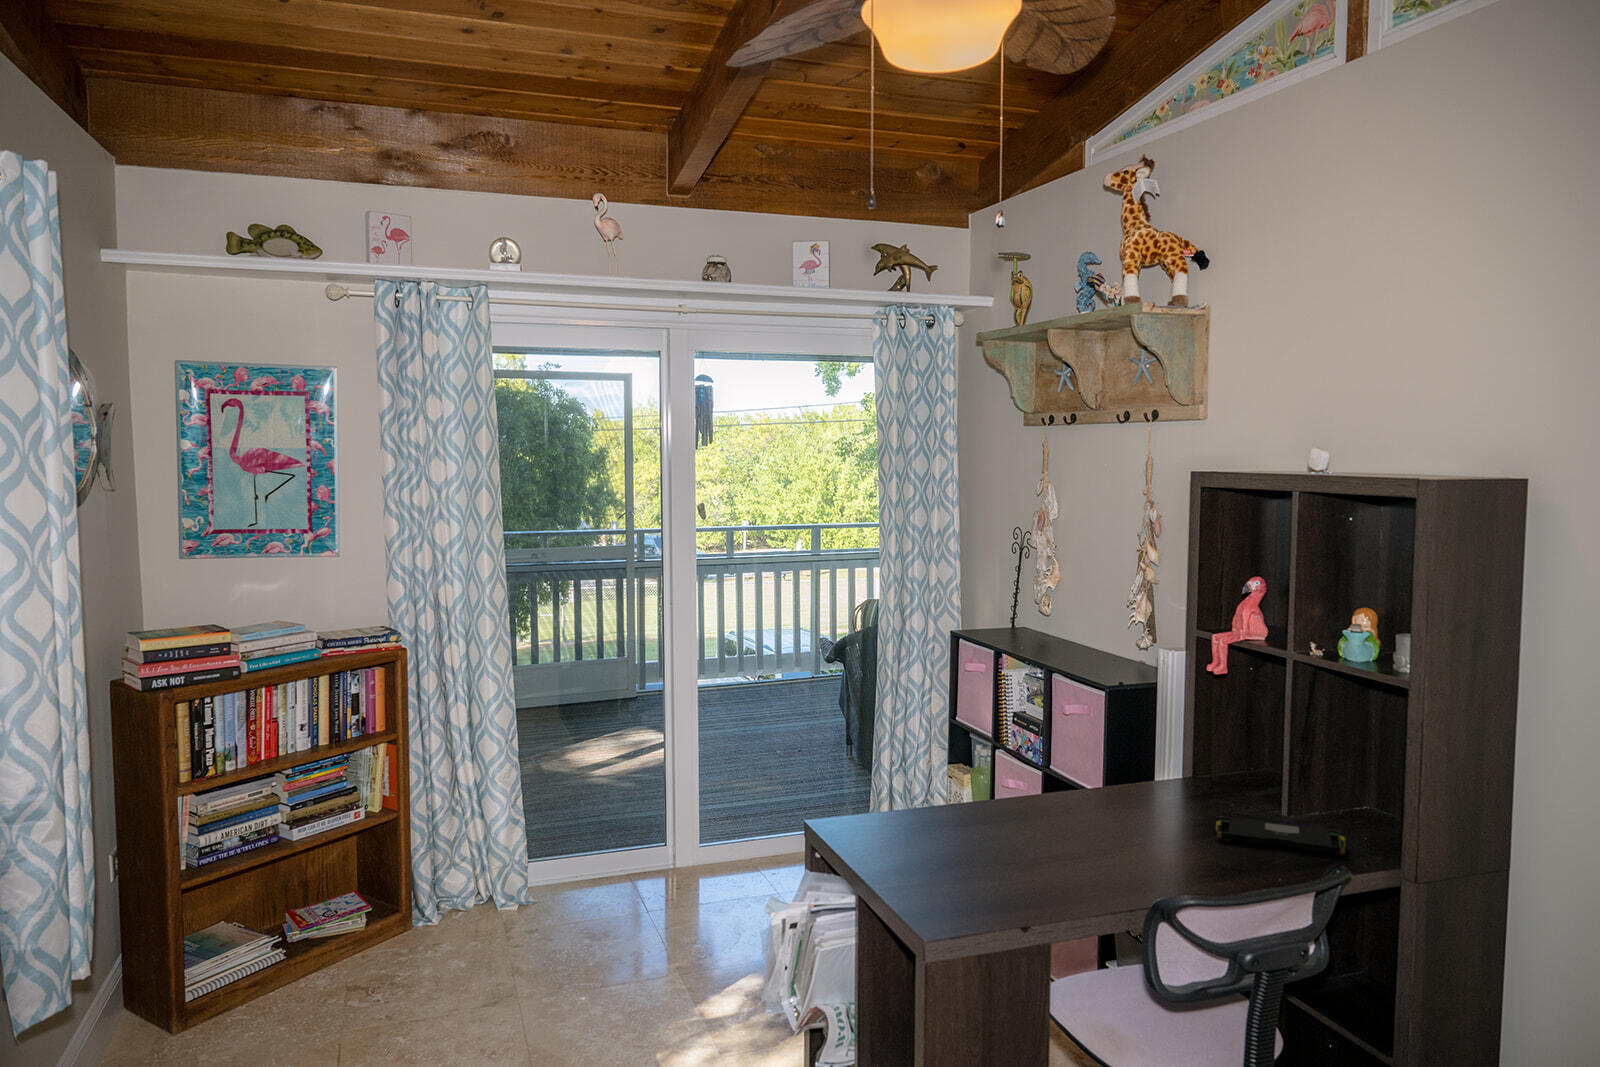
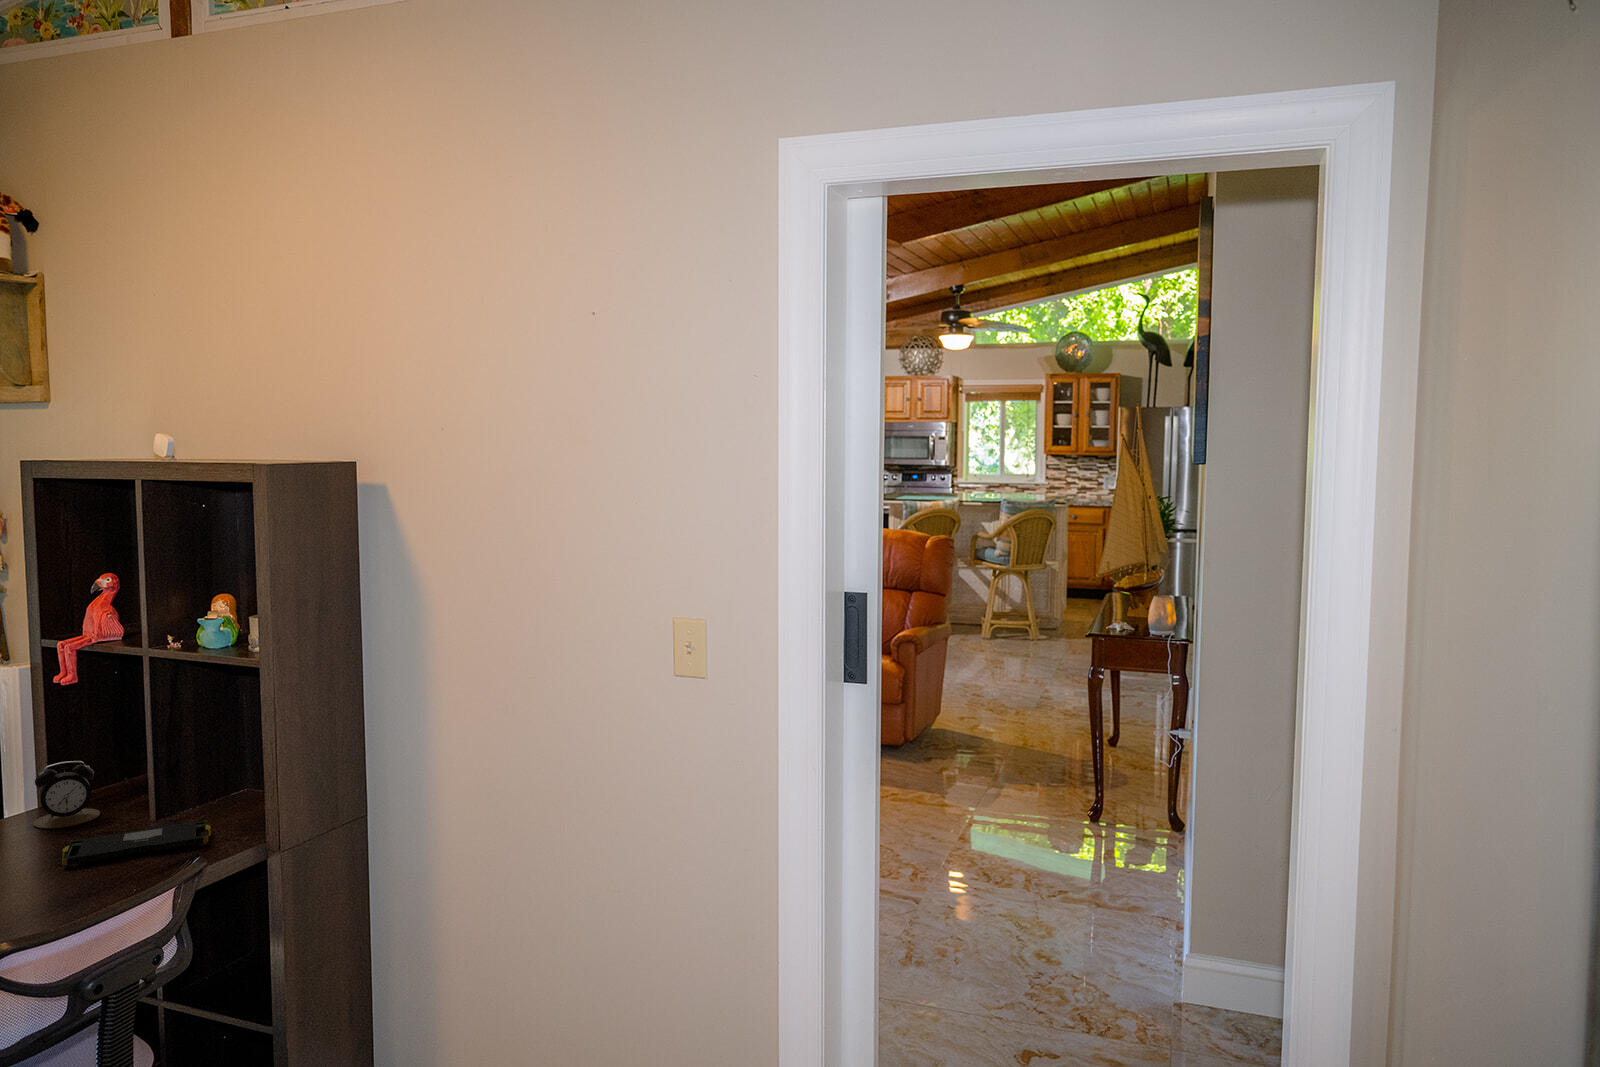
alarm clock: none [1186,742,1238,802] -> present [33,761,100,829]

